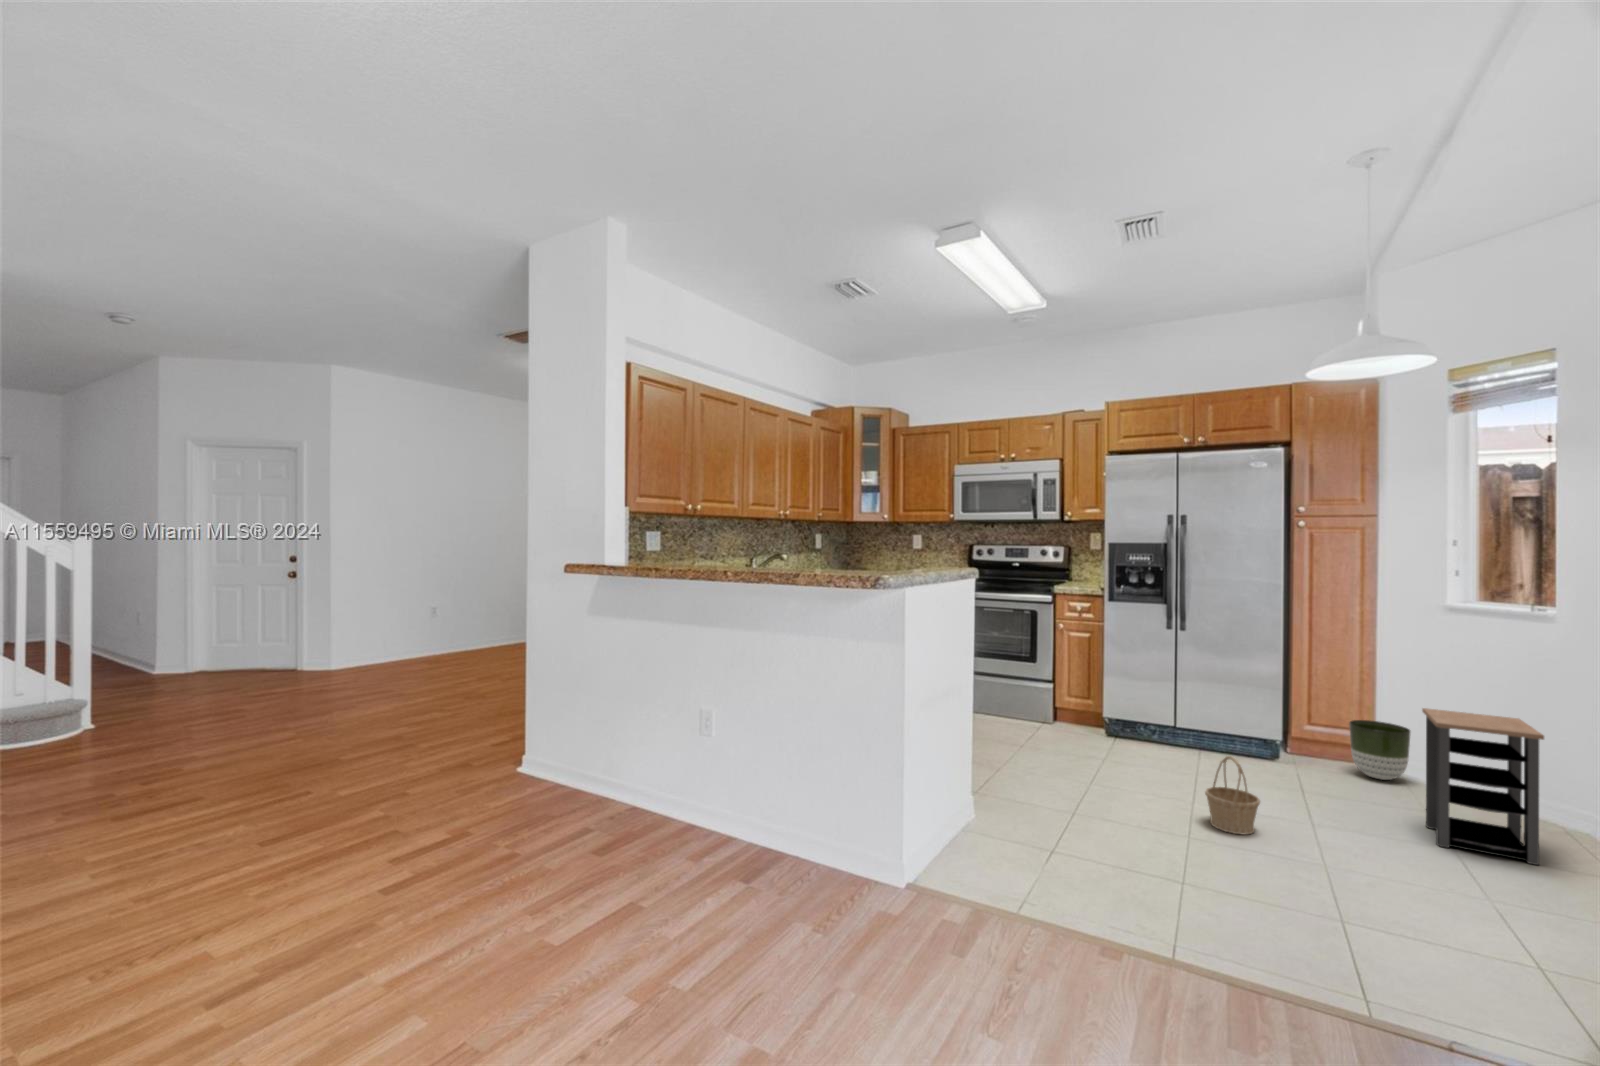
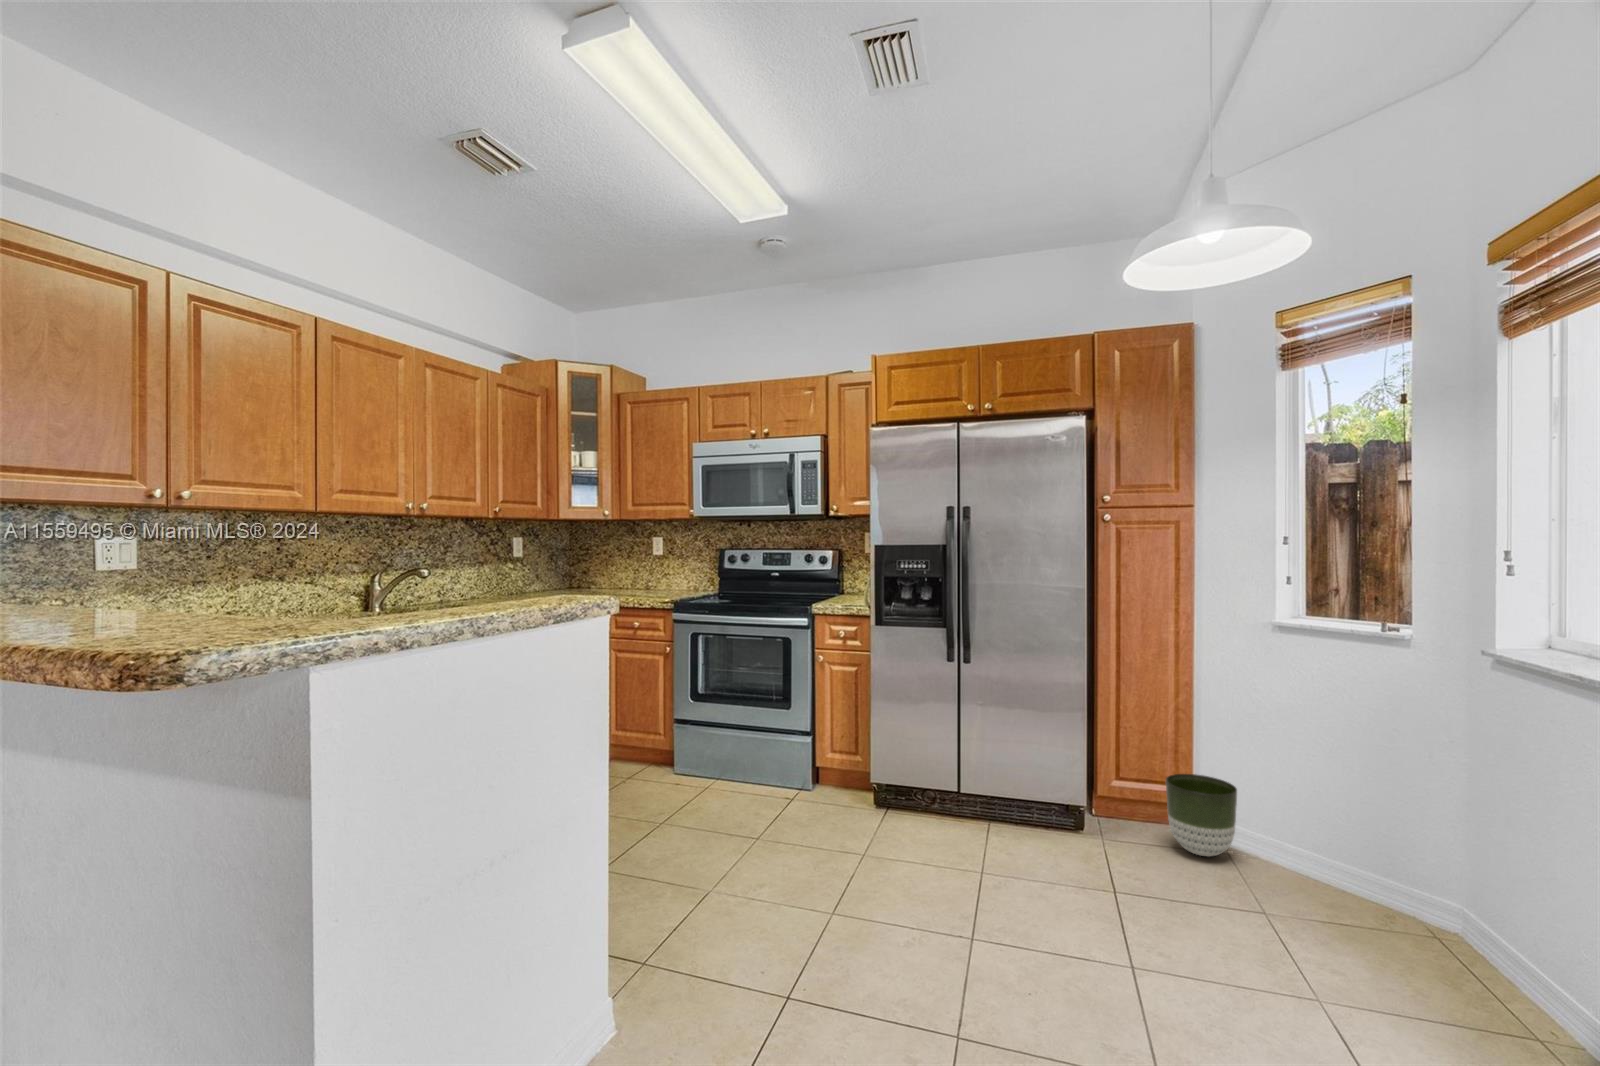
side table: present [1422,708,1544,865] -> none [1266,777,1439,1025]
basket: present [1205,756,1260,834] -> none [981,882,1061,1018]

